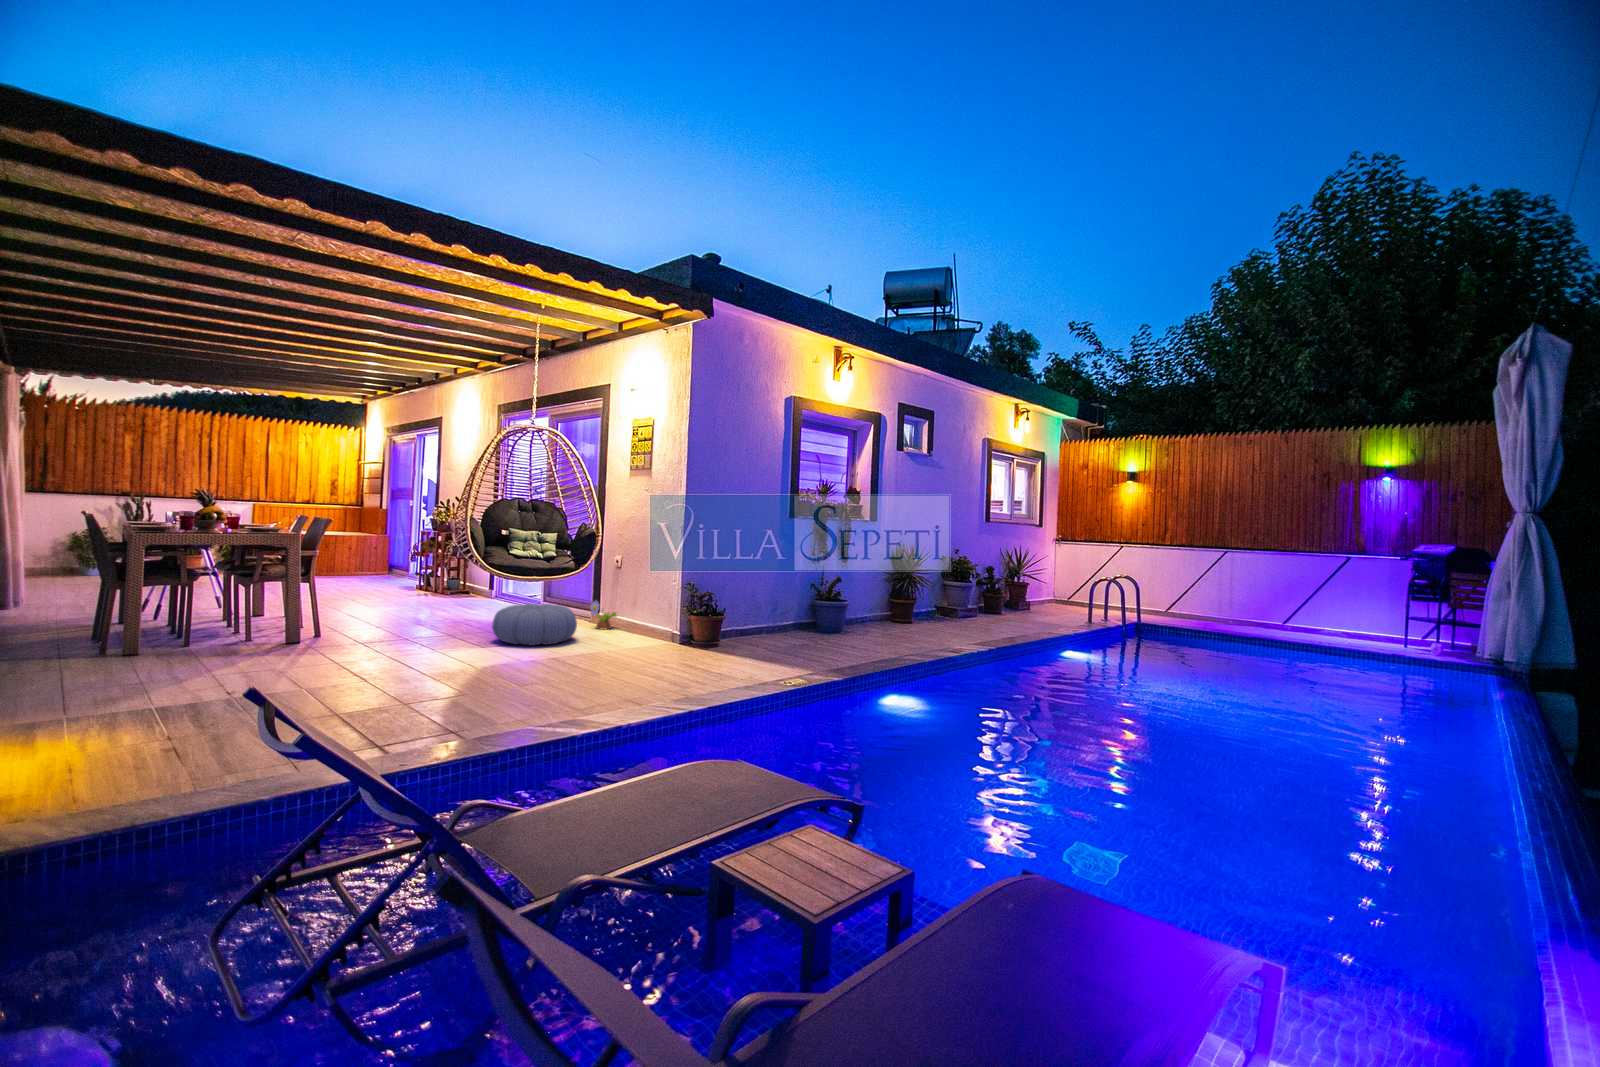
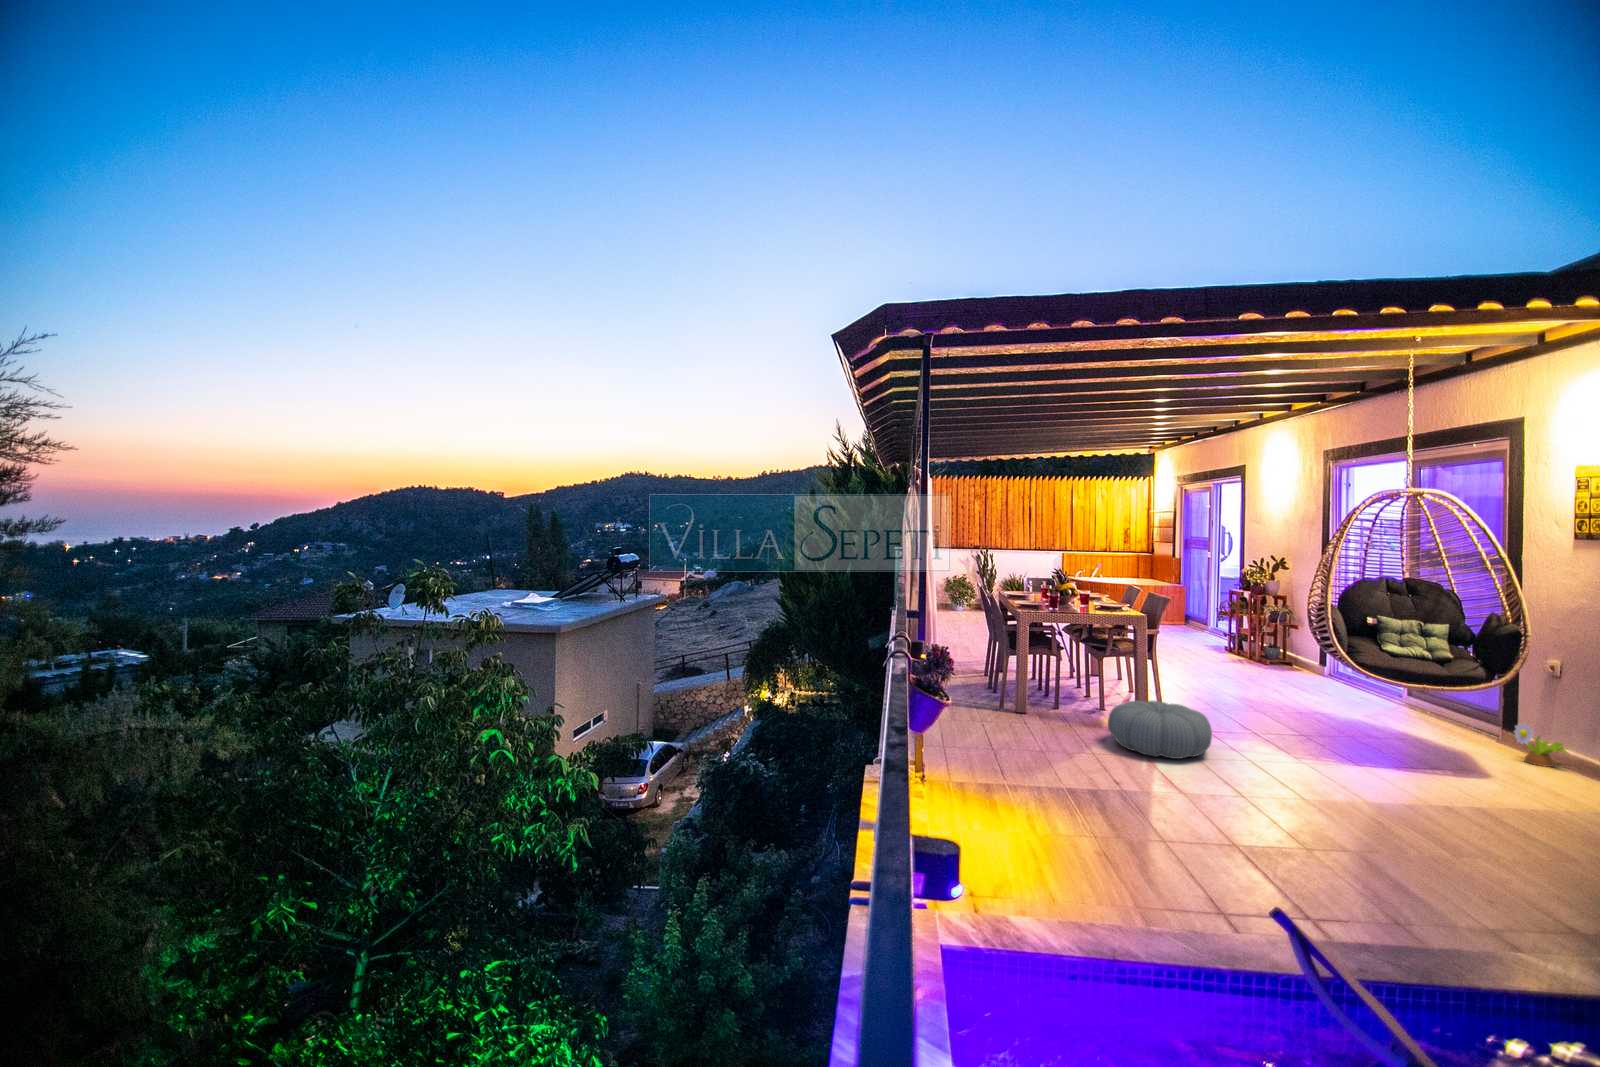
pouf: present [492,604,577,645] -> present [1108,700,1212,759]

